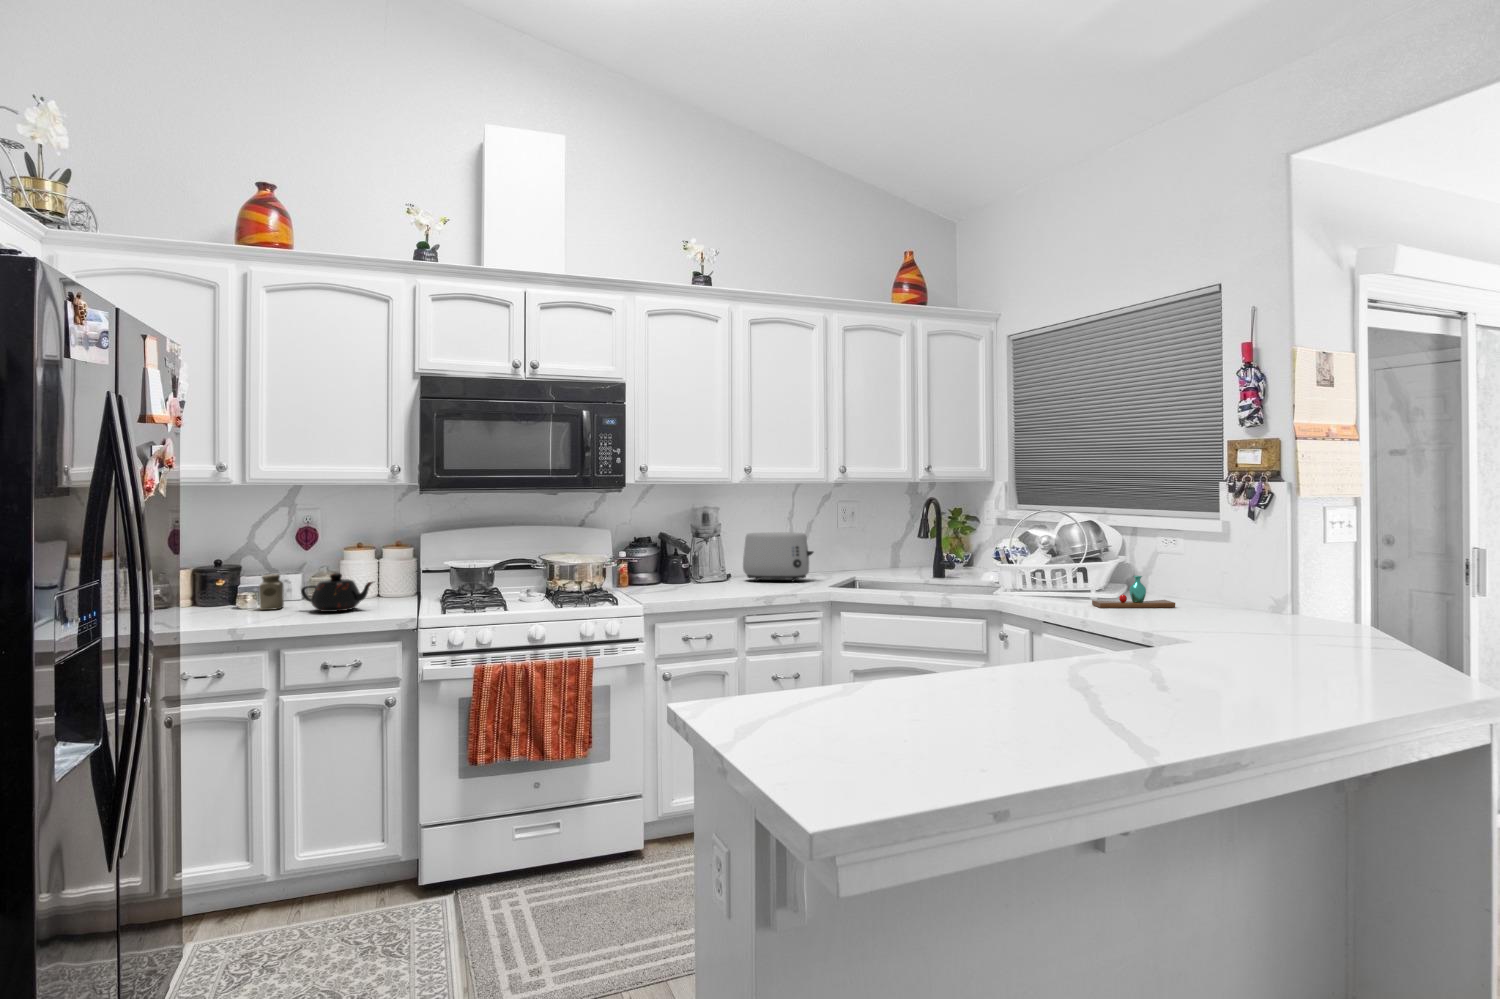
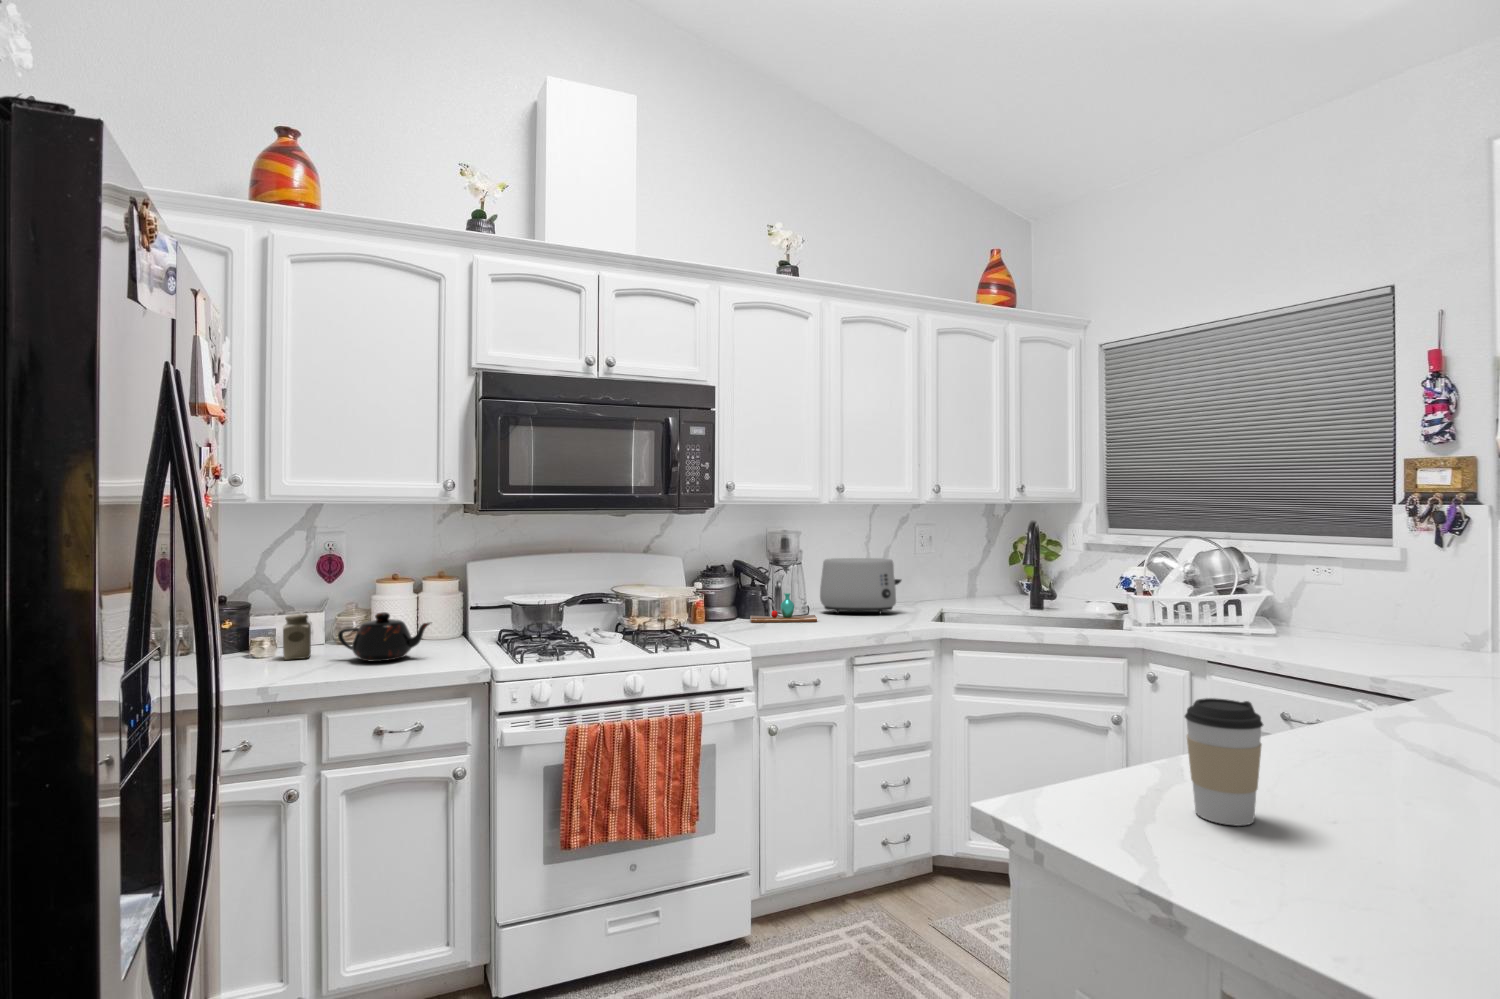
vase: present [1092,576,1175,608] -> present [750,593,817,623]
coffee cup: none [779,624,829,712] -> present [1185,698,1263,826]

